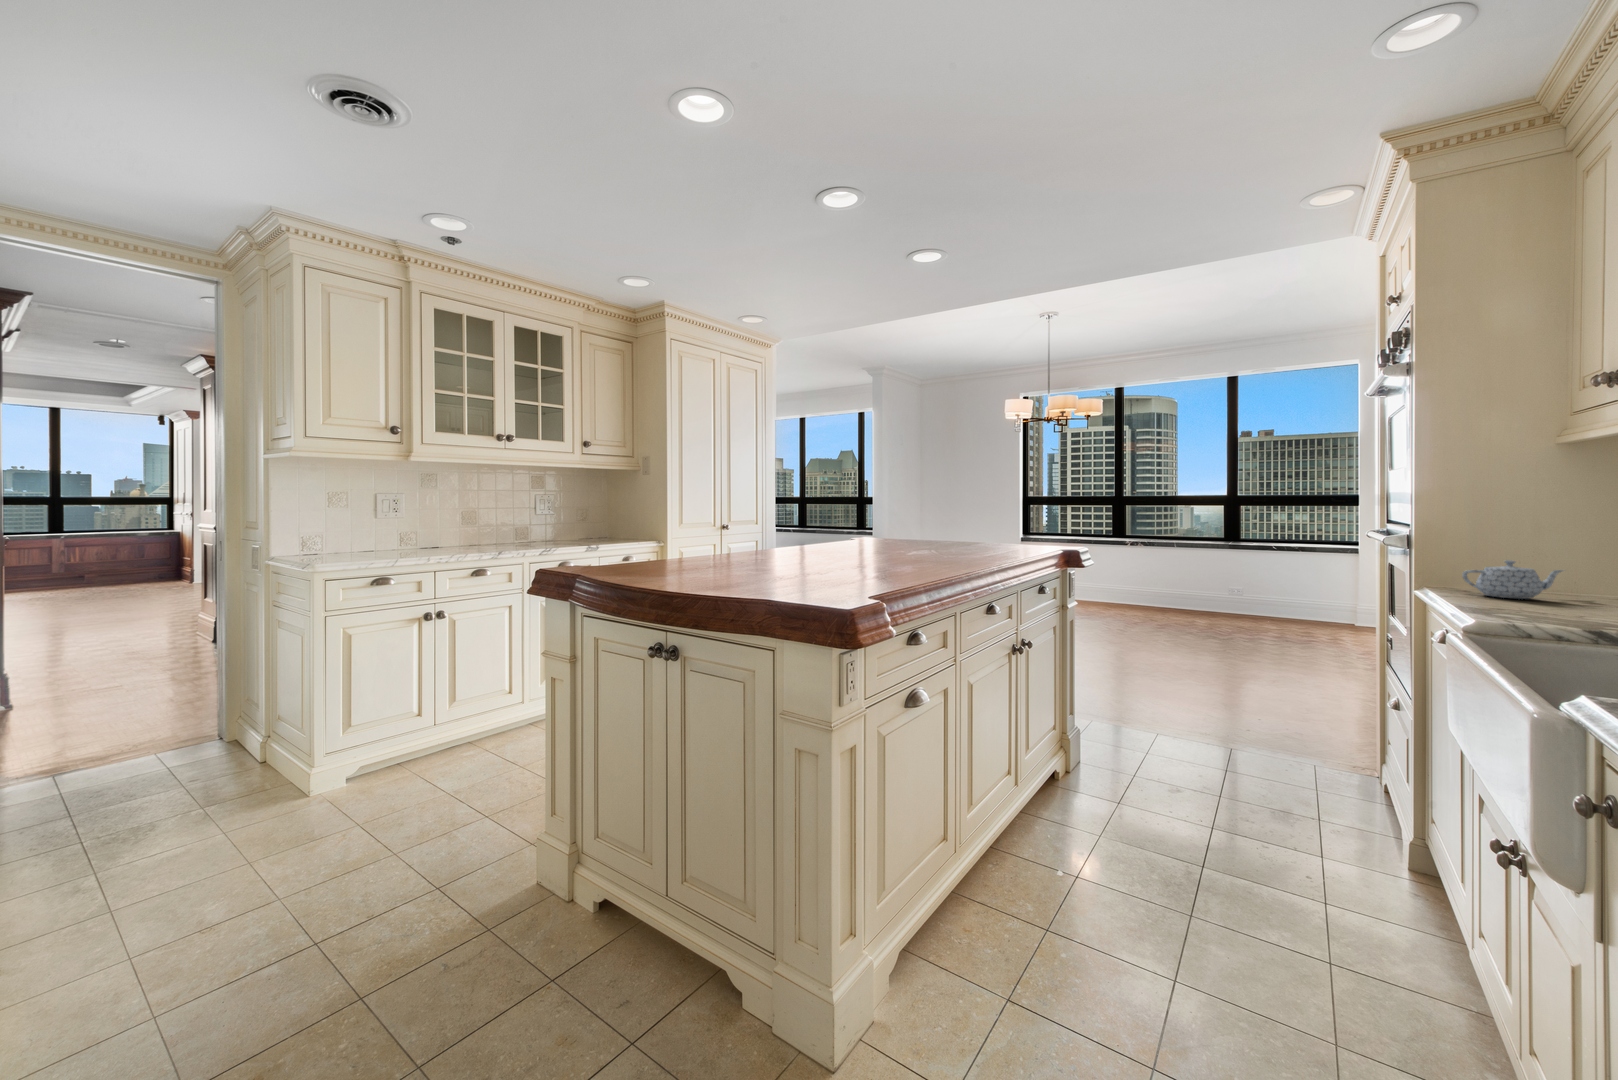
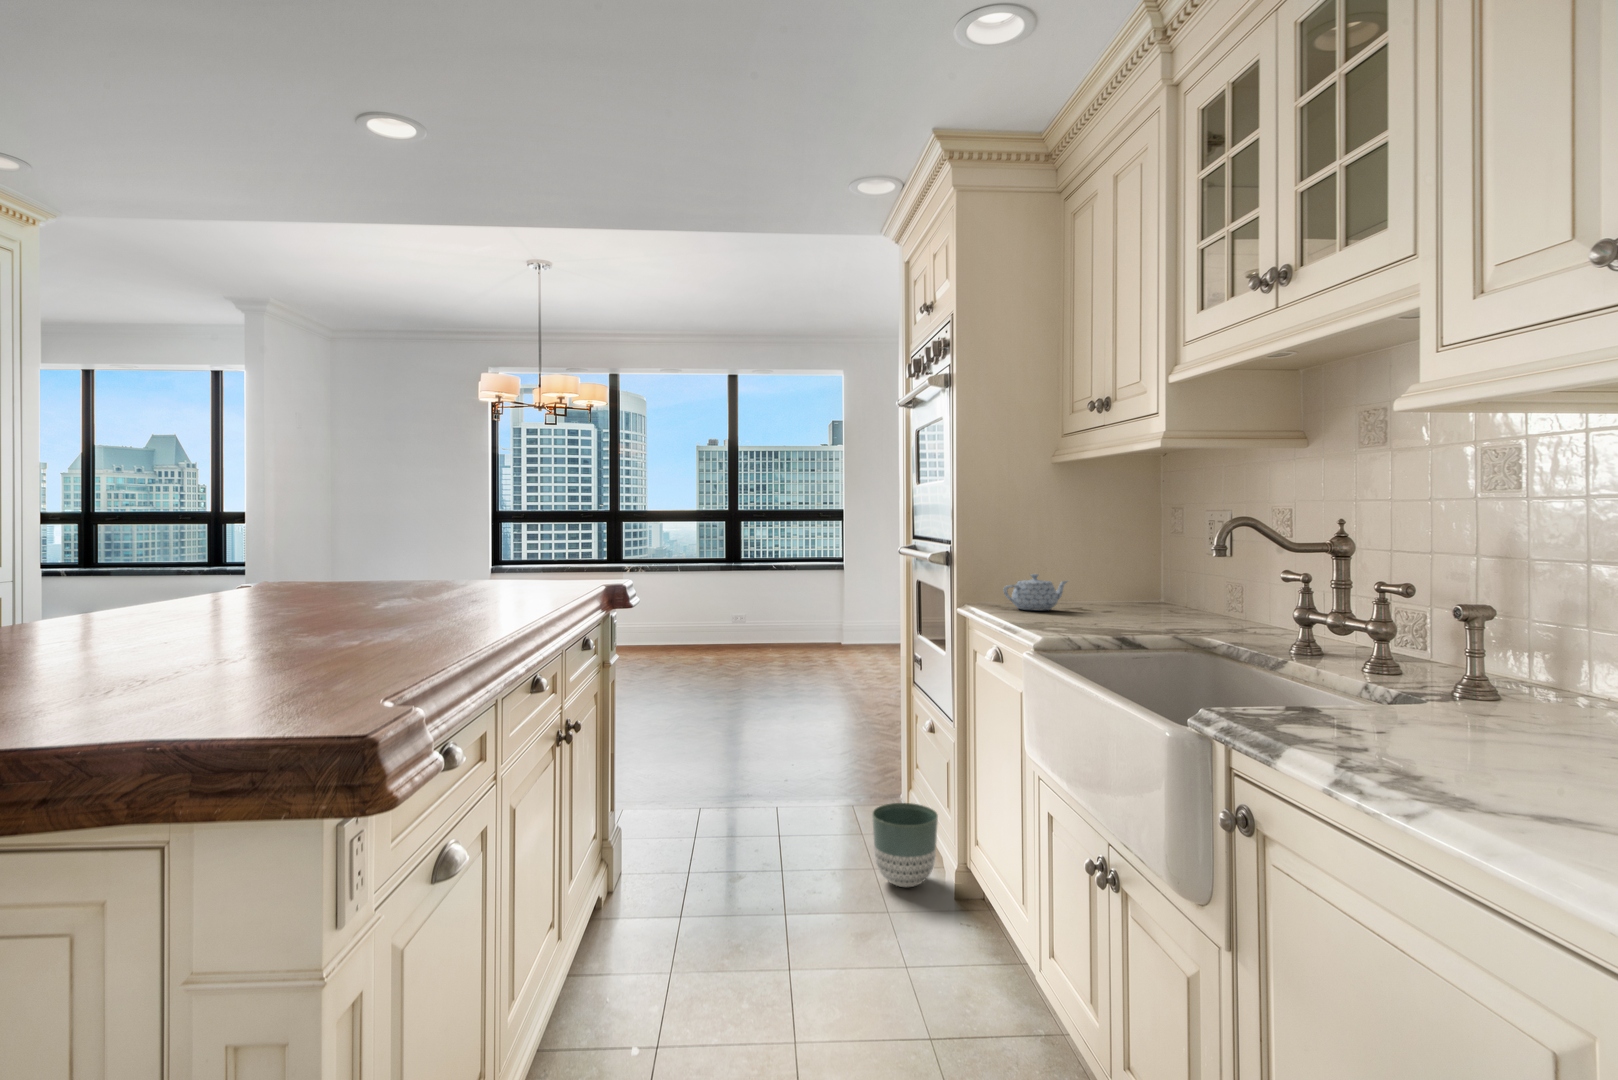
planter: none [1308,766,1385,846] -> present [872,803,938,887]

